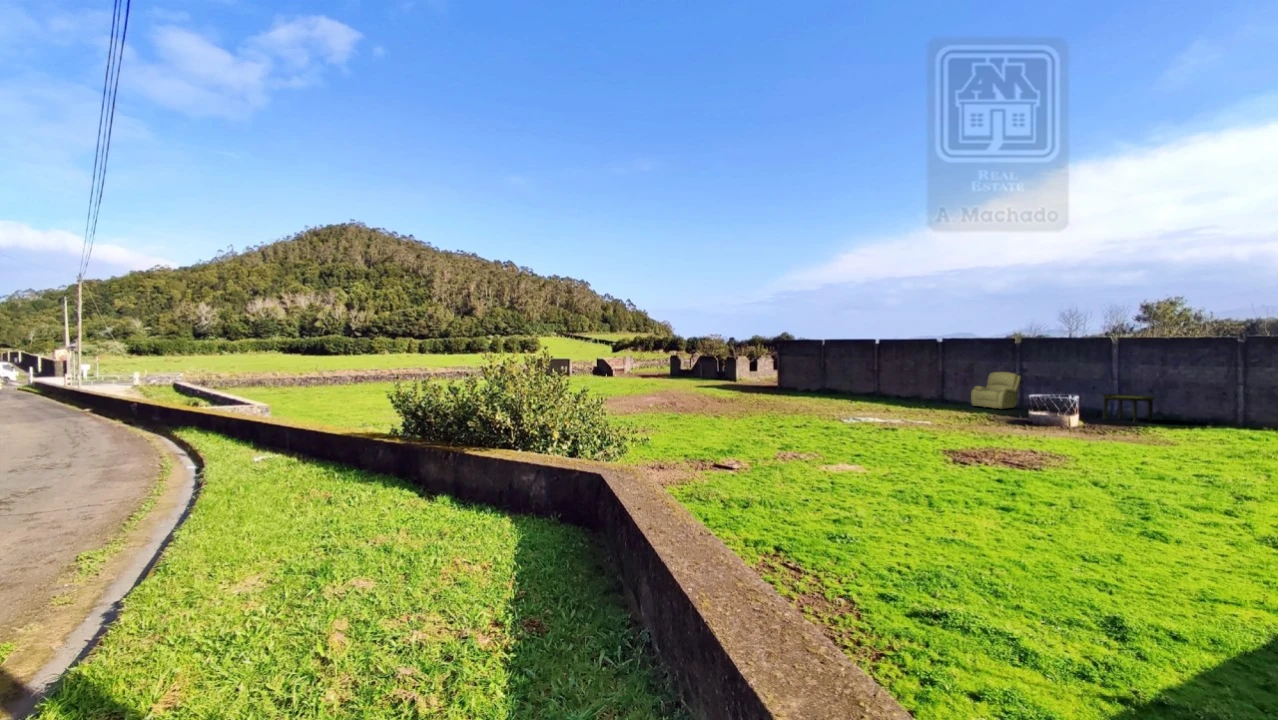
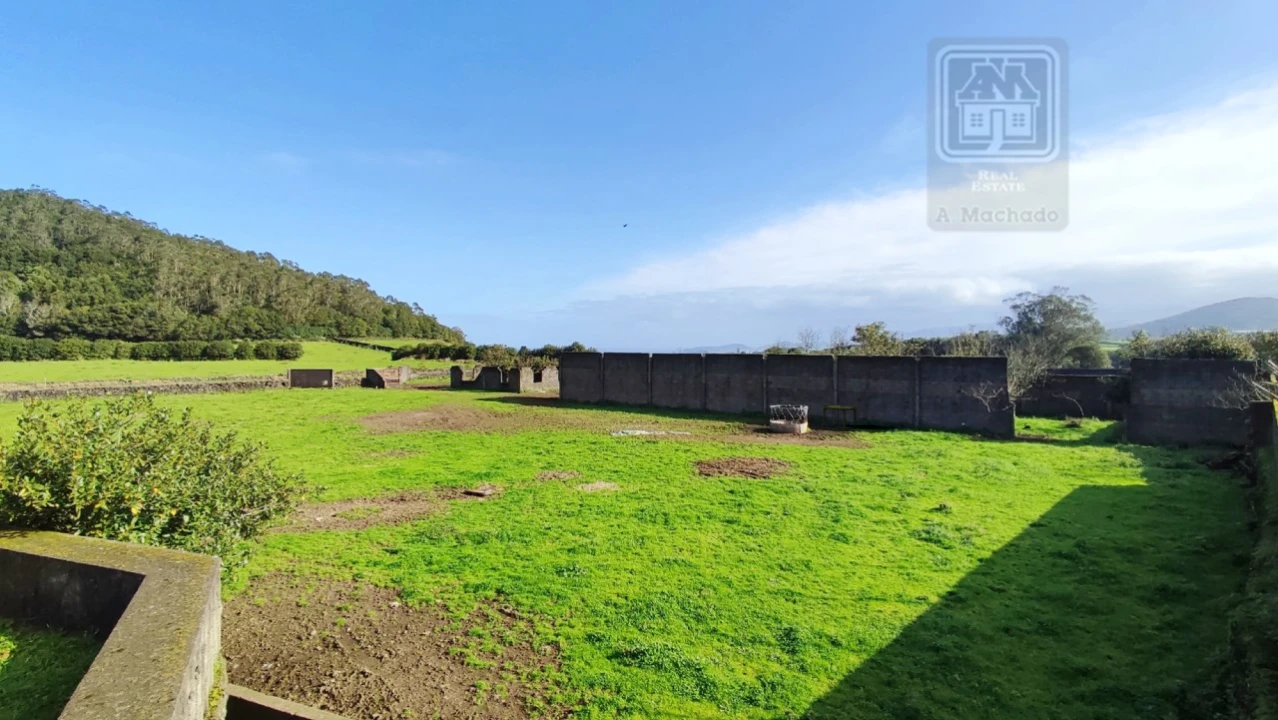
chair: present [971,372,1021,409] -> none [726,385,765,419]

